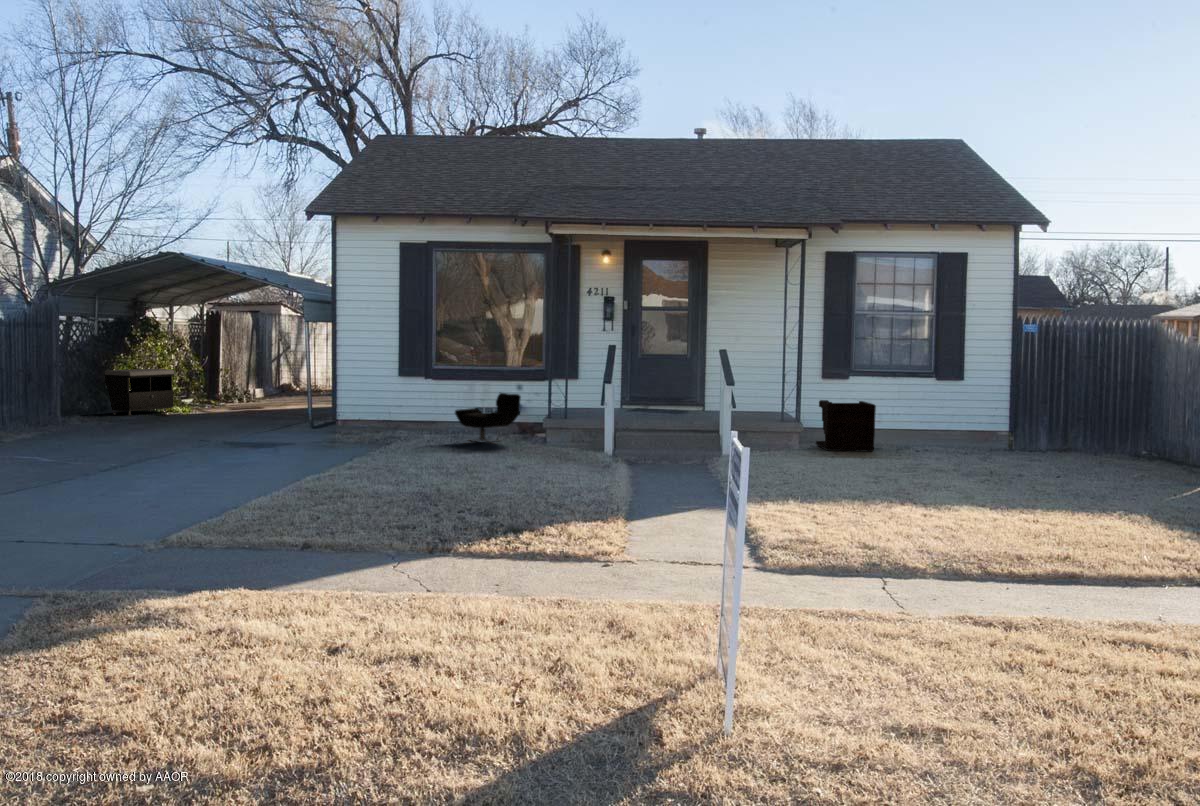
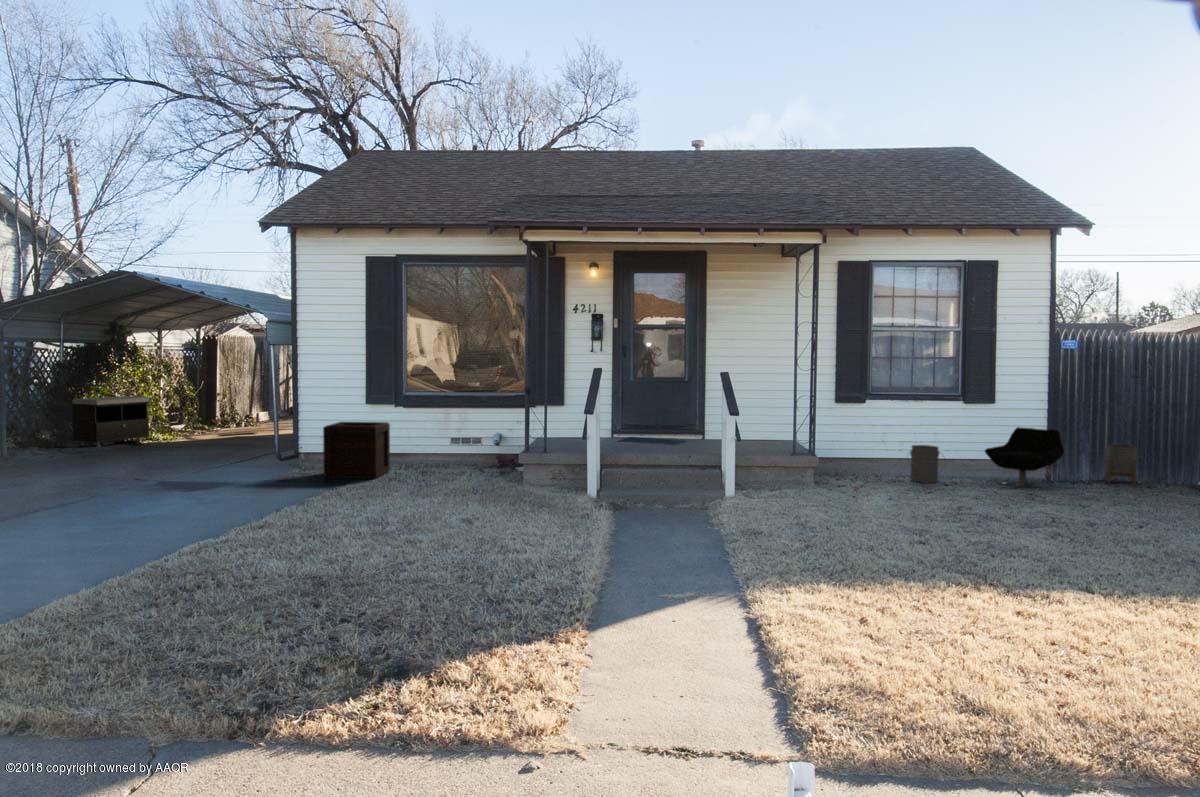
lounge chair: present [455,393,521,443] -> present [985,427,1064,489]
wooden crate: present [816,400,876,452] -> present [323,422,390,479]
bucket: none [884,417,918,450] -> present [910,445,940,483]
planter: none [1060,418,1086,453] -> present [1105,445,1137,485]

